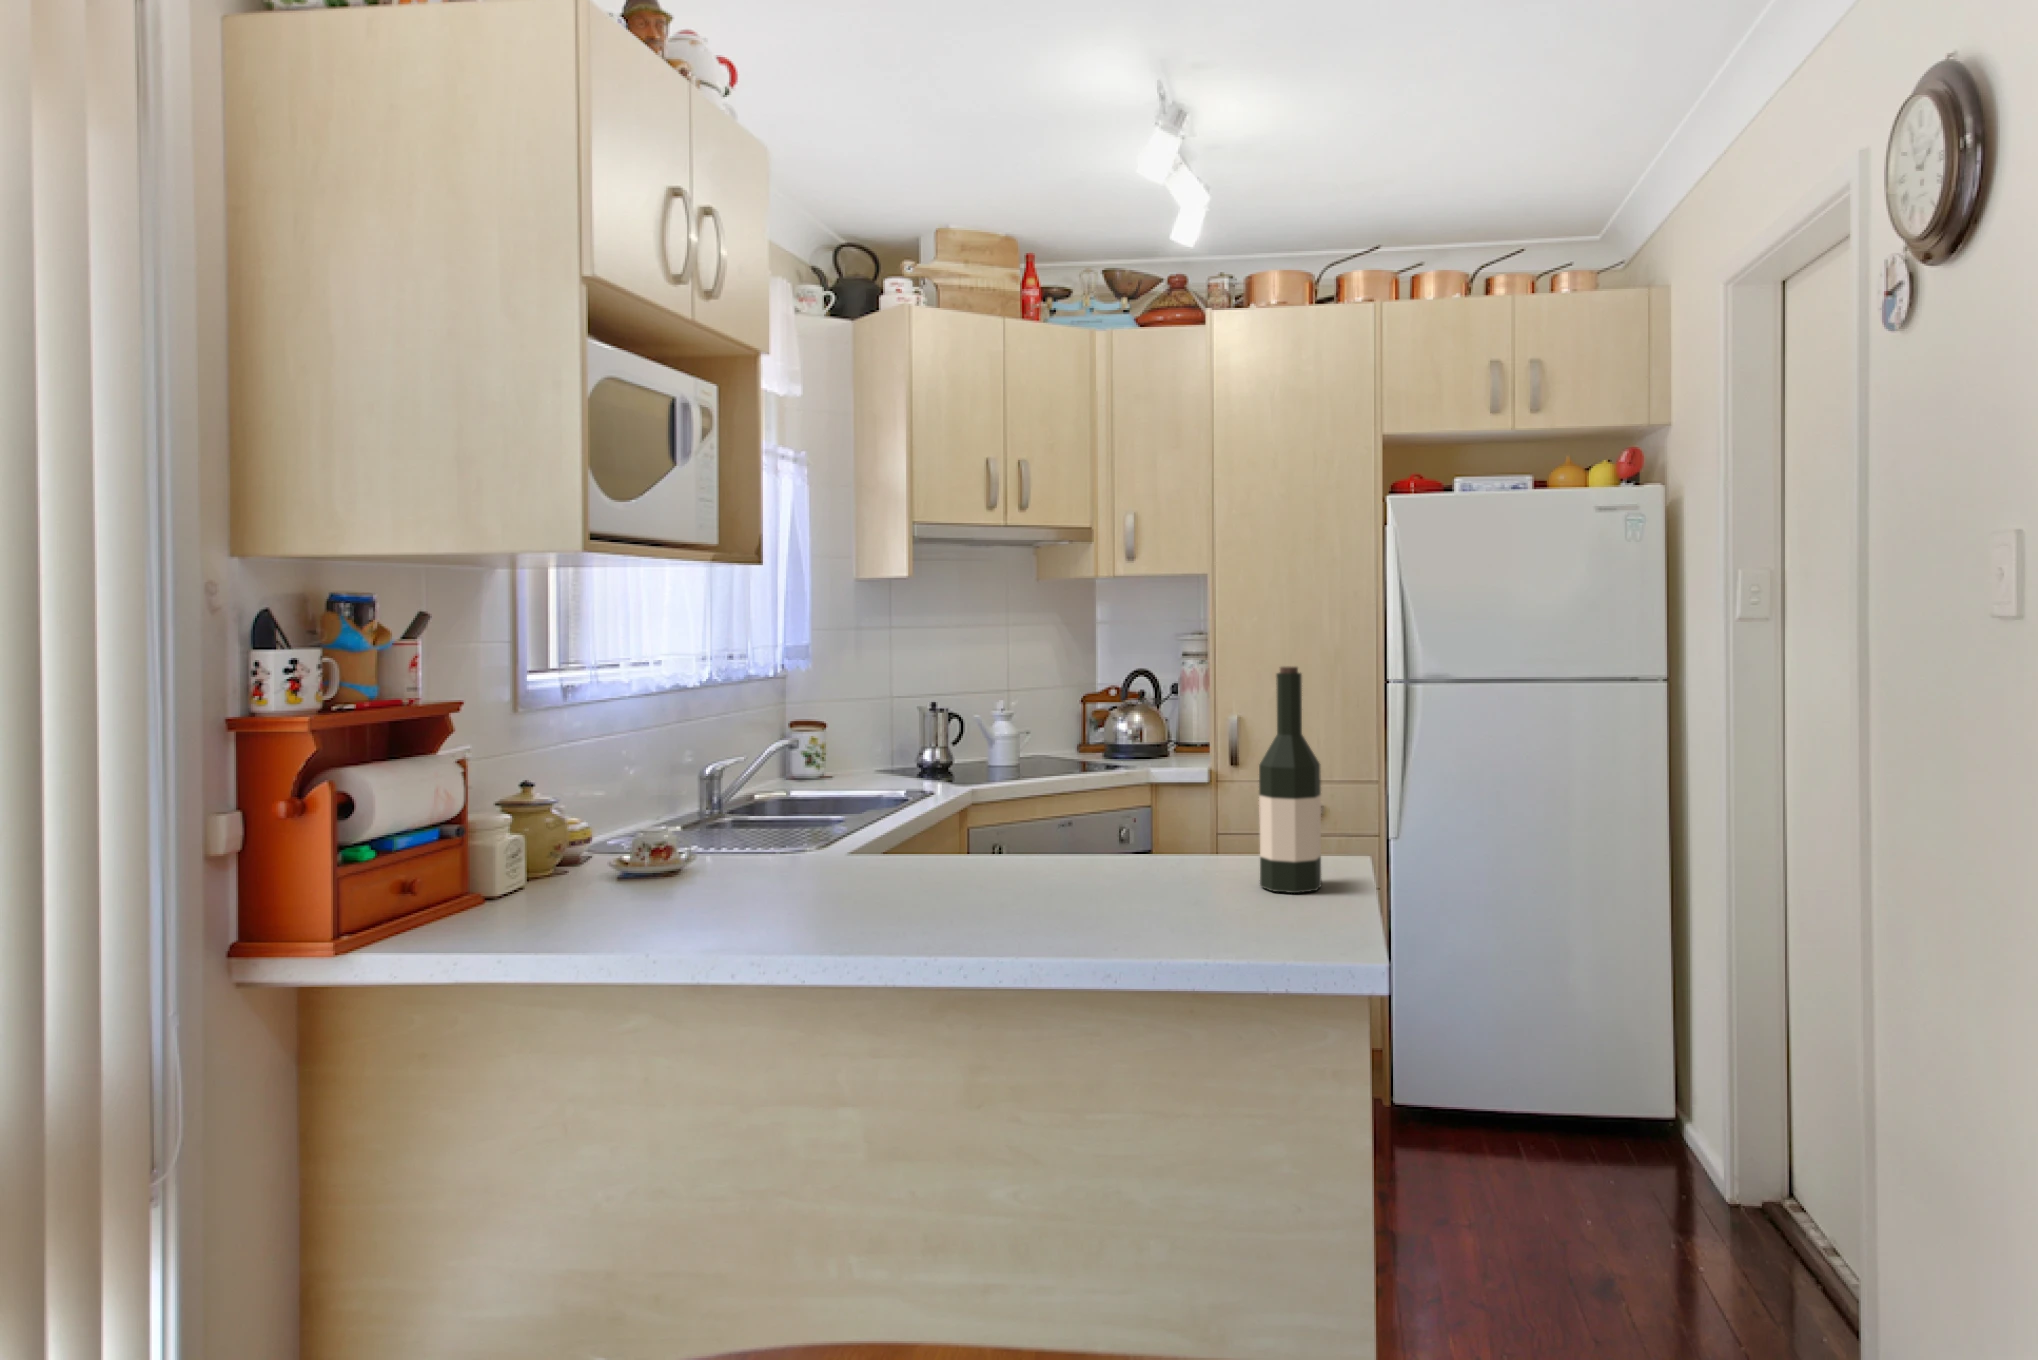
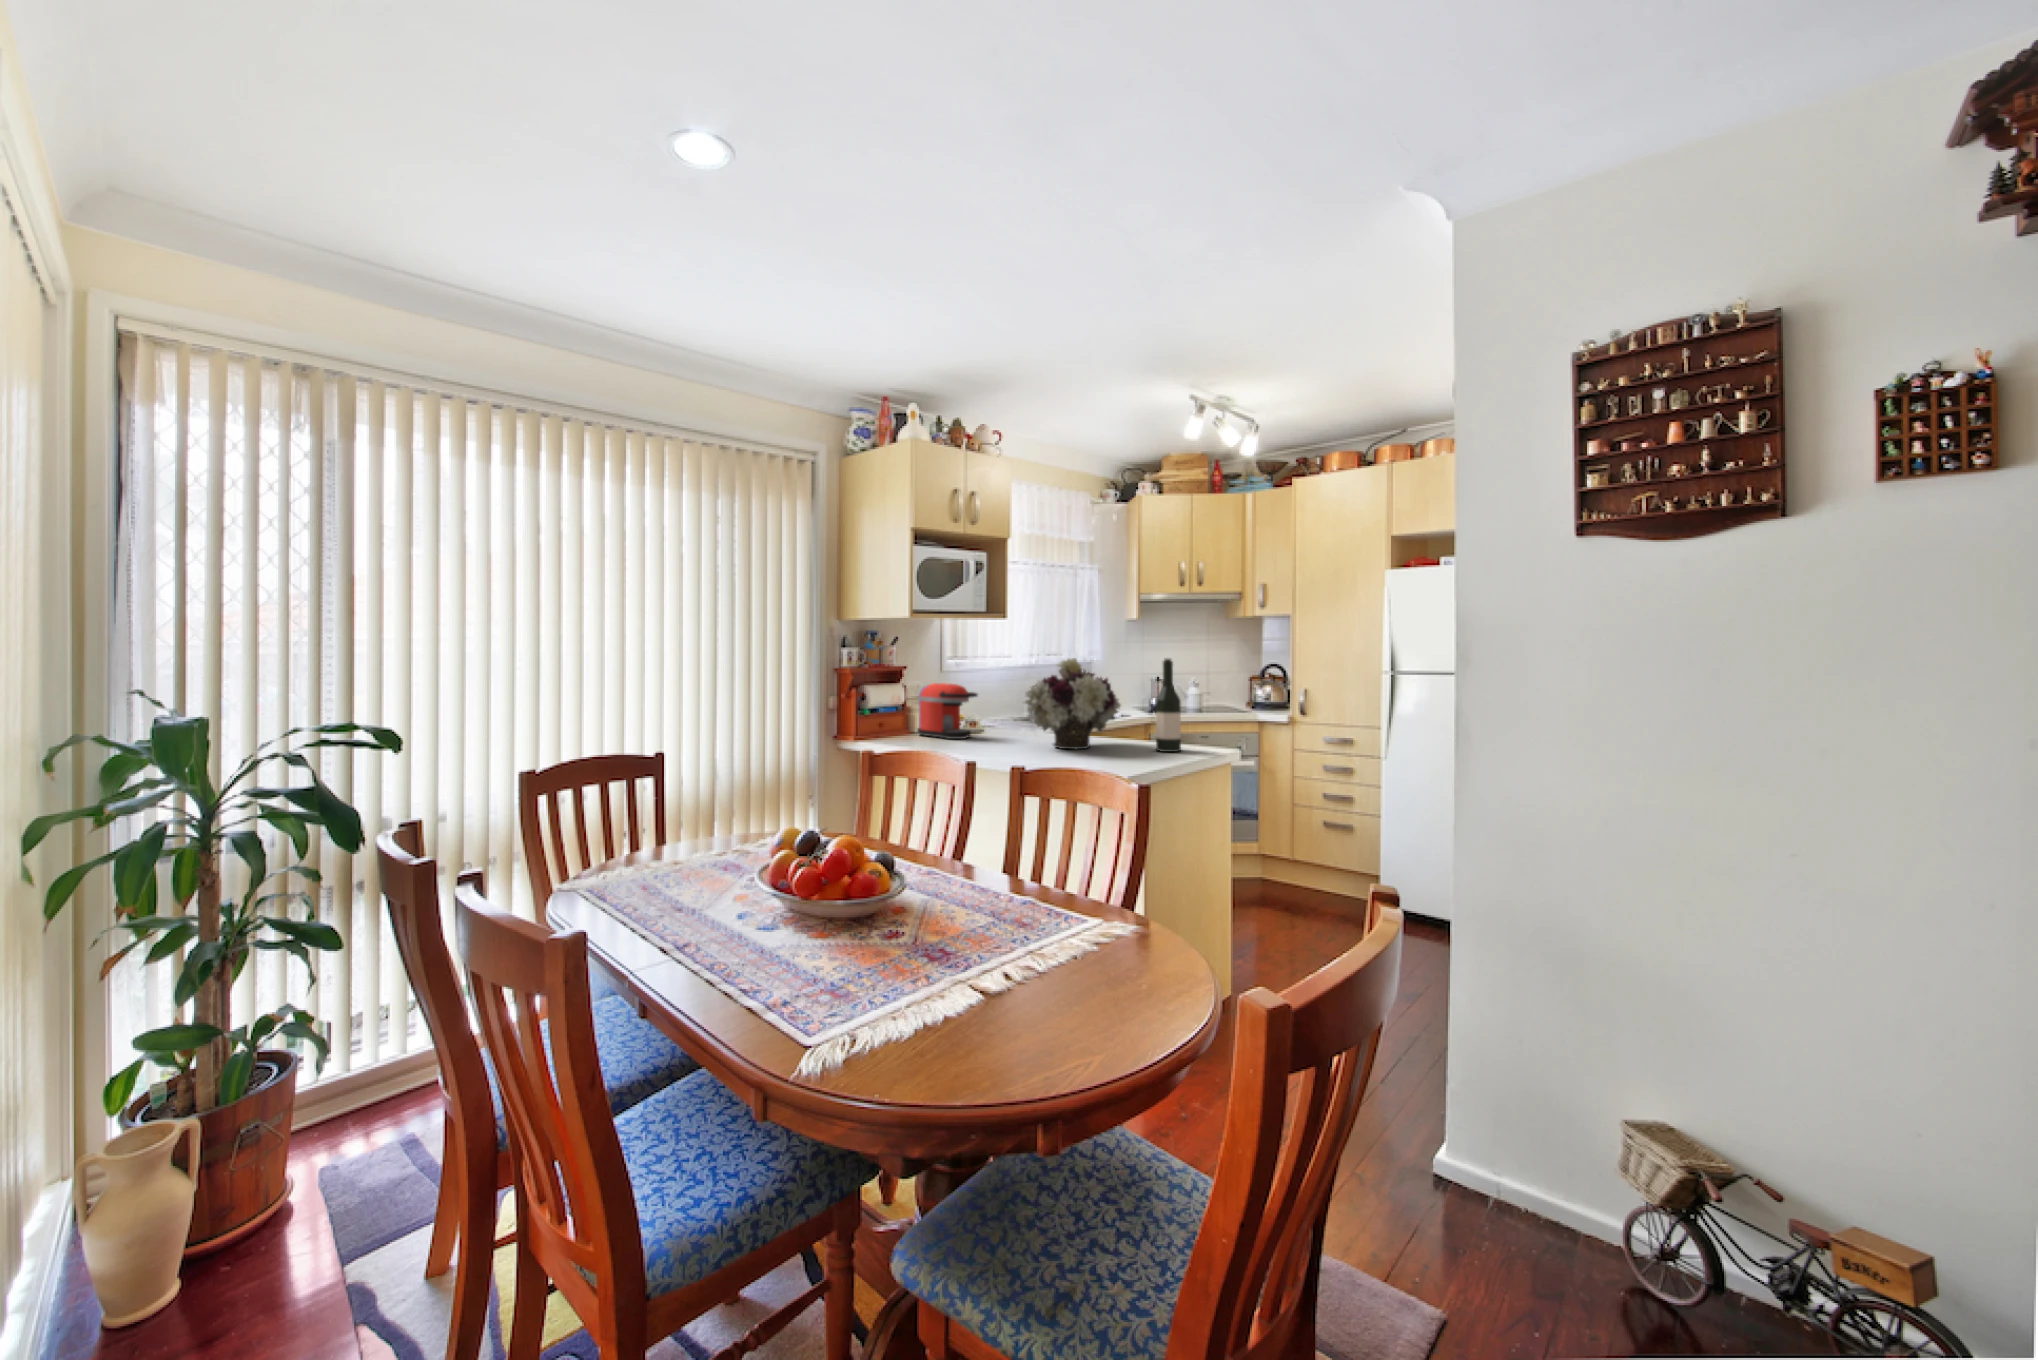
flower arrangement: none [943,669,1169,914] -> present [1024,658,1121,749]
coffee maker: none [530,750,748,915] -> present [917,683,977,739]

